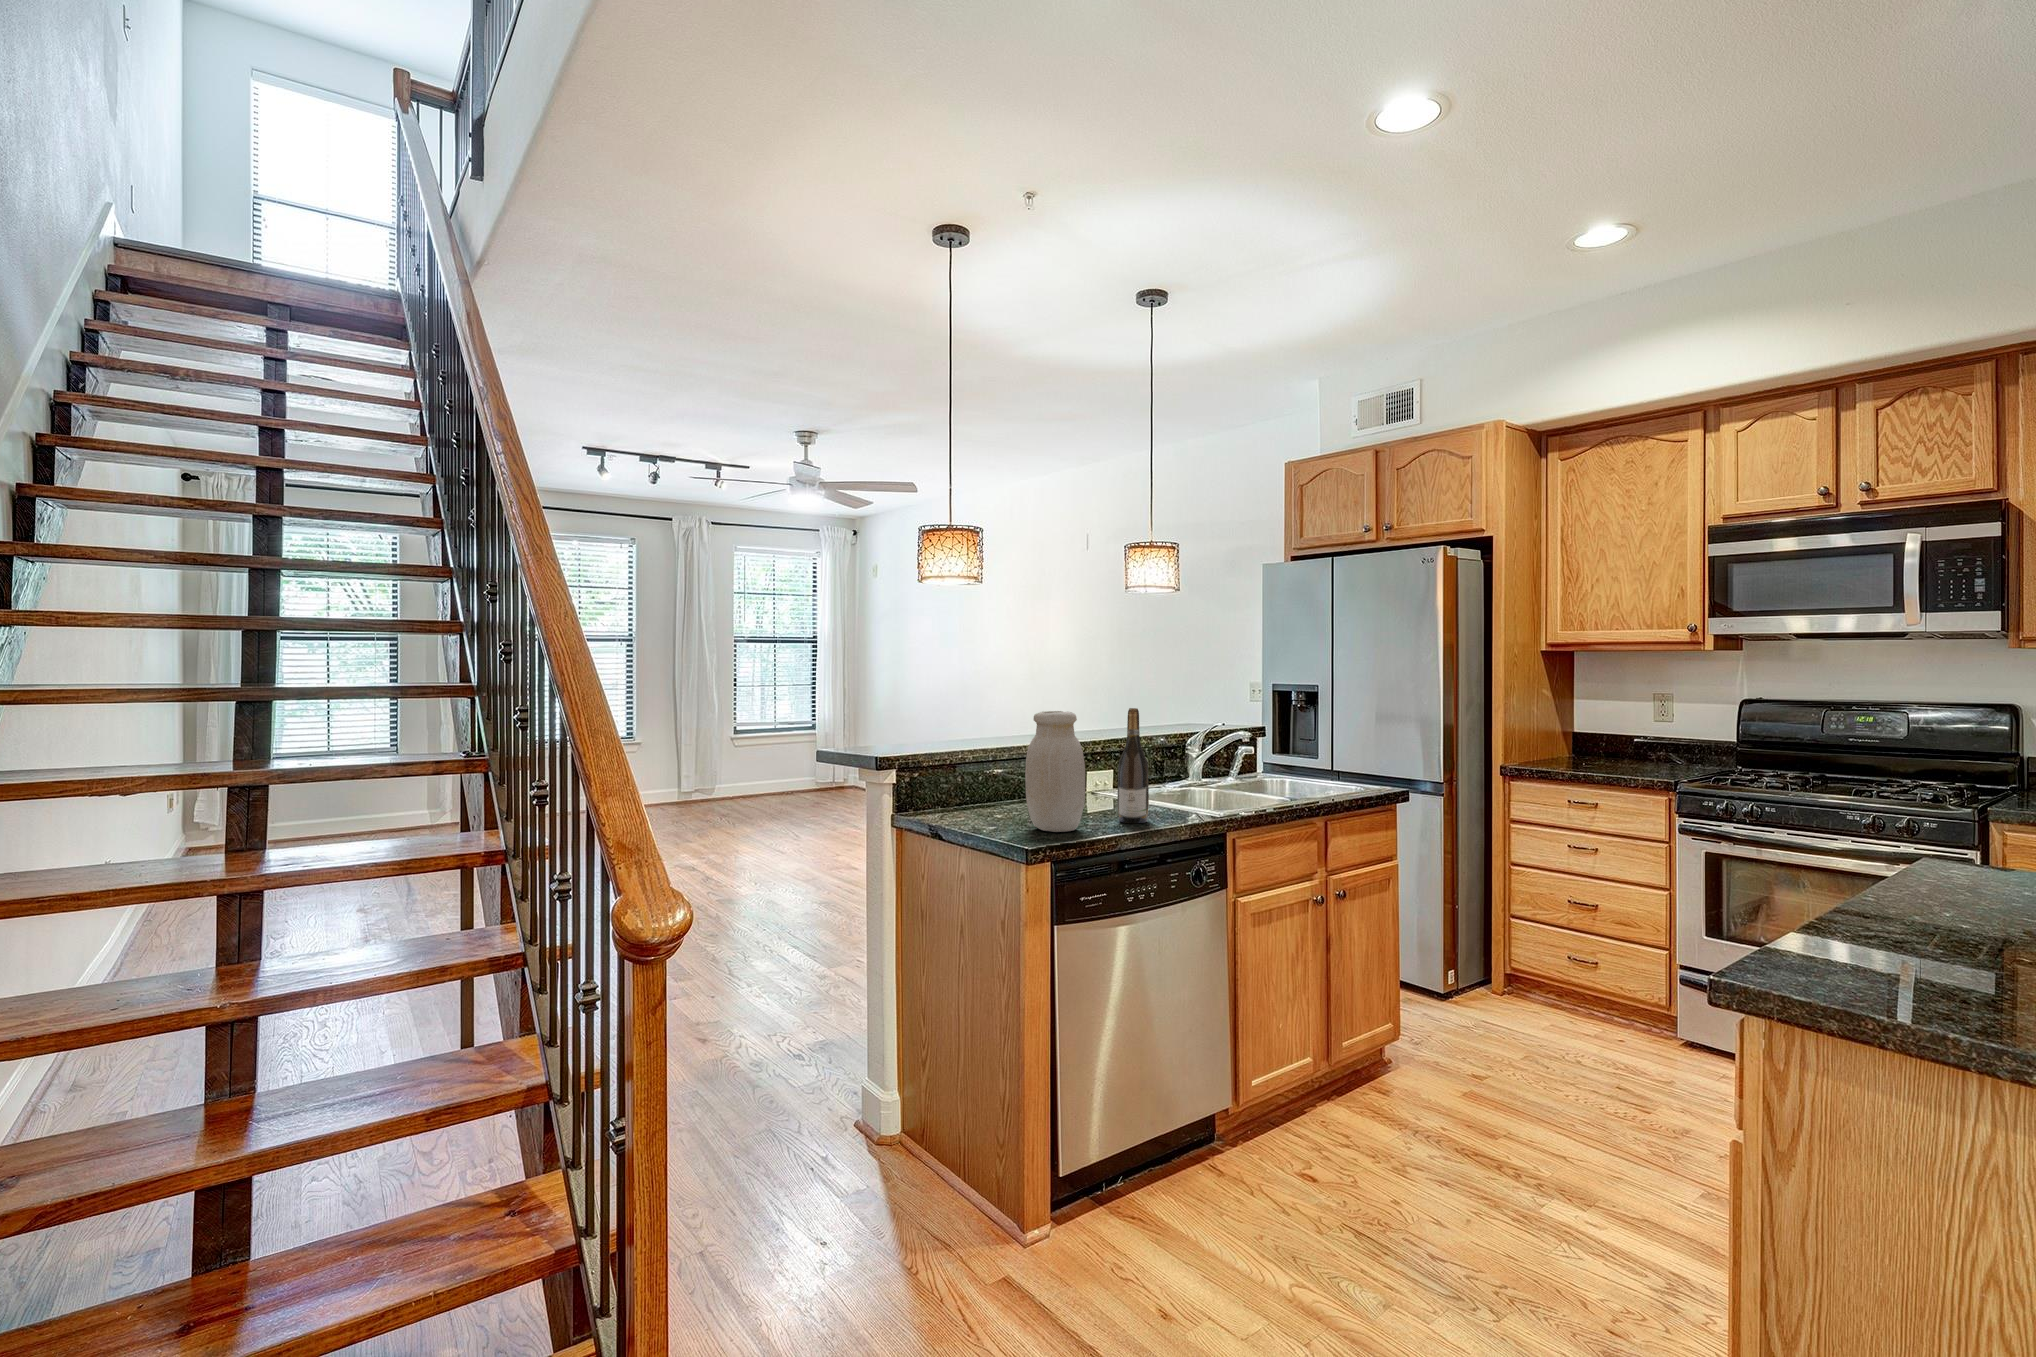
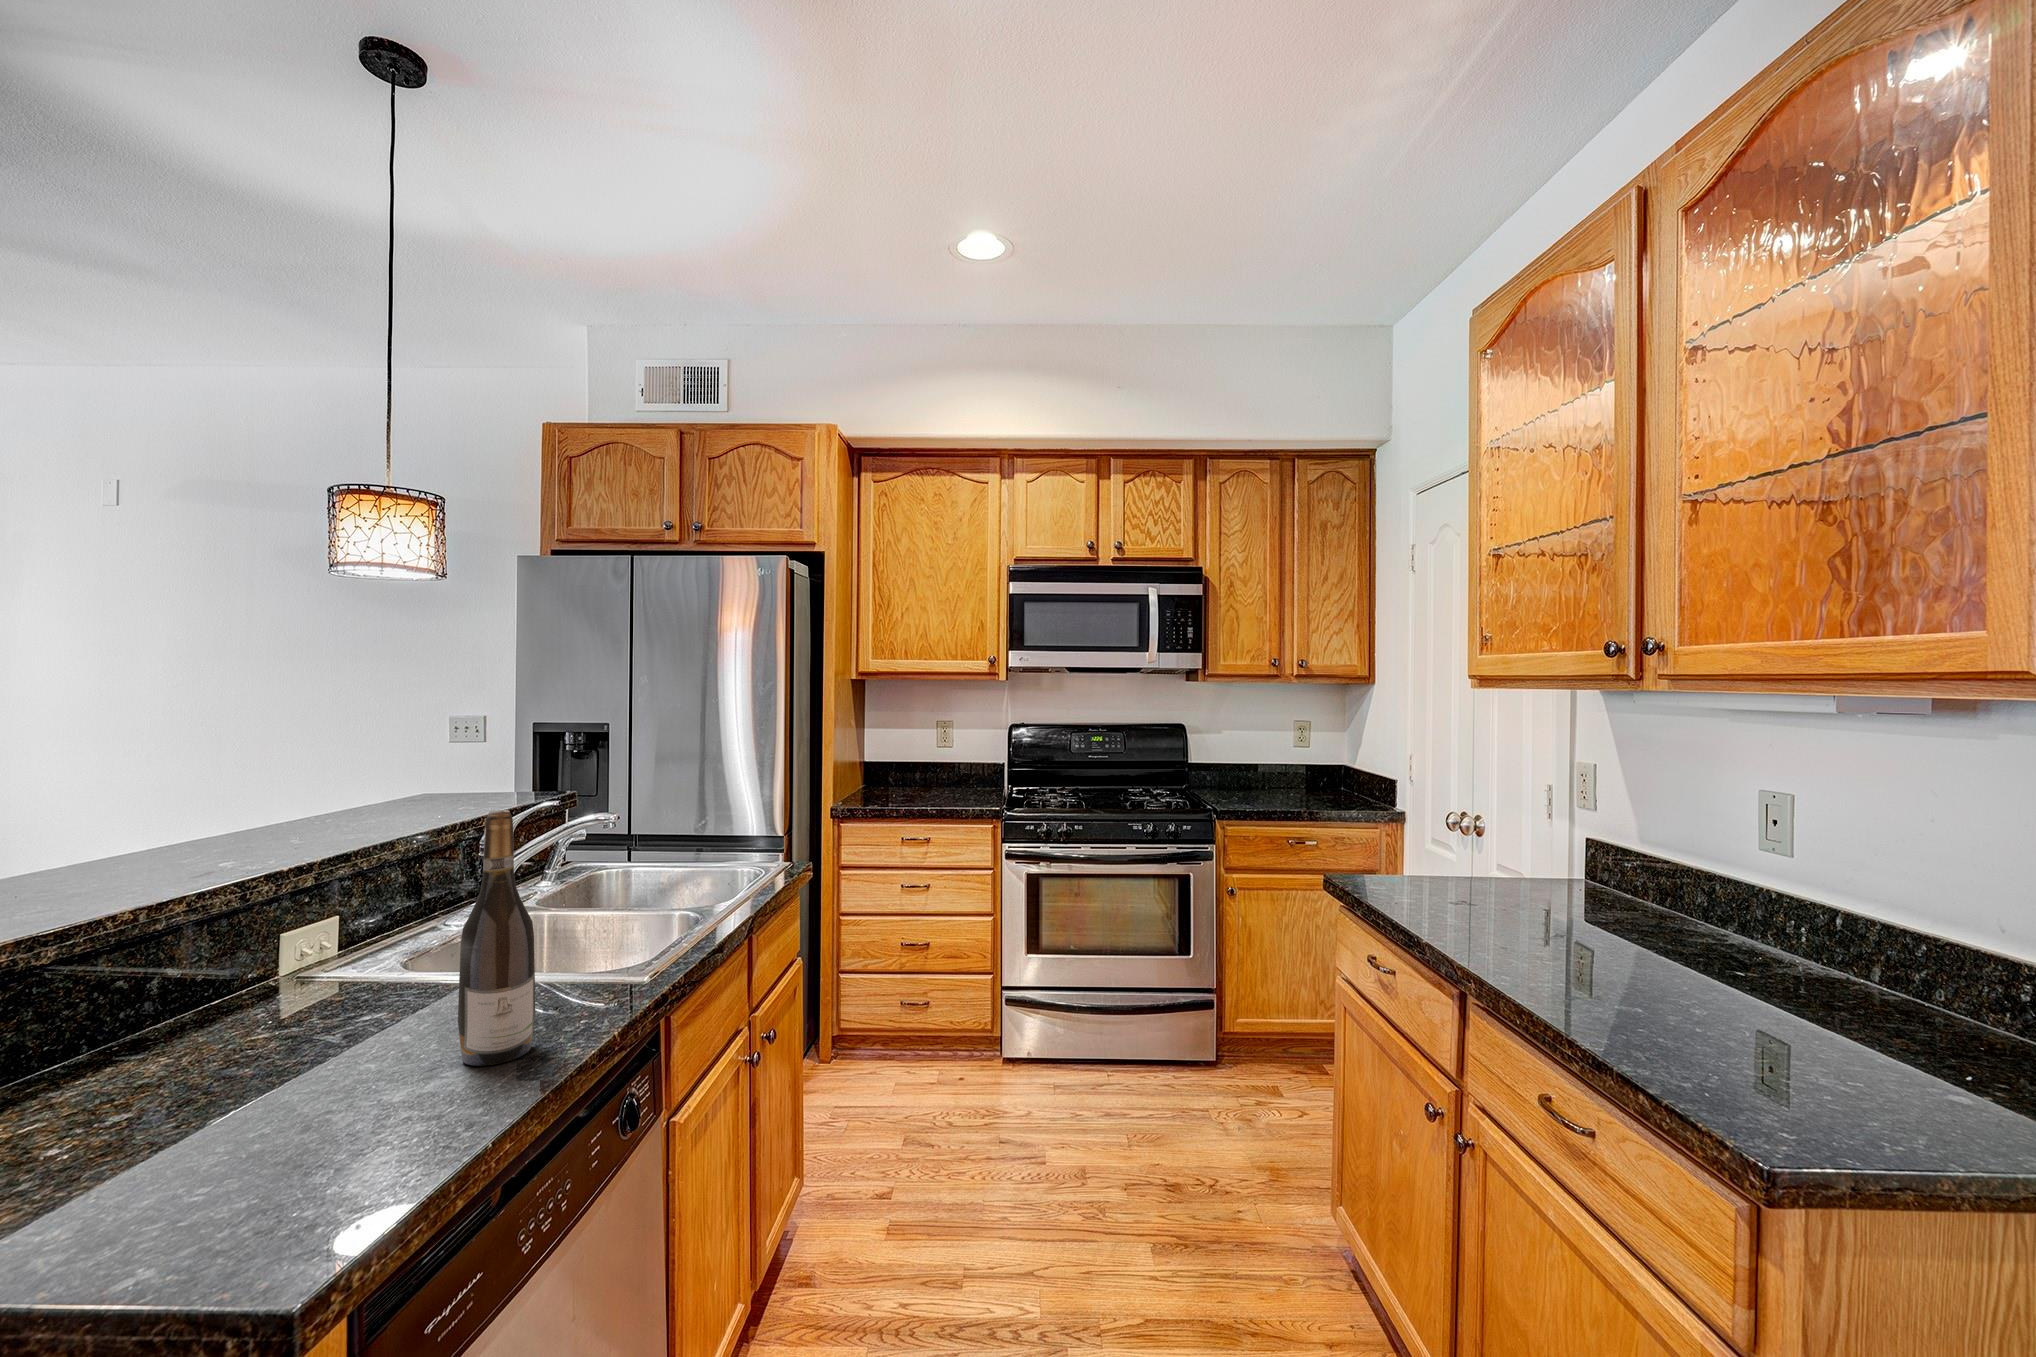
jar: present [1025,711,1085,832] -> none [210,845,413,1182]

